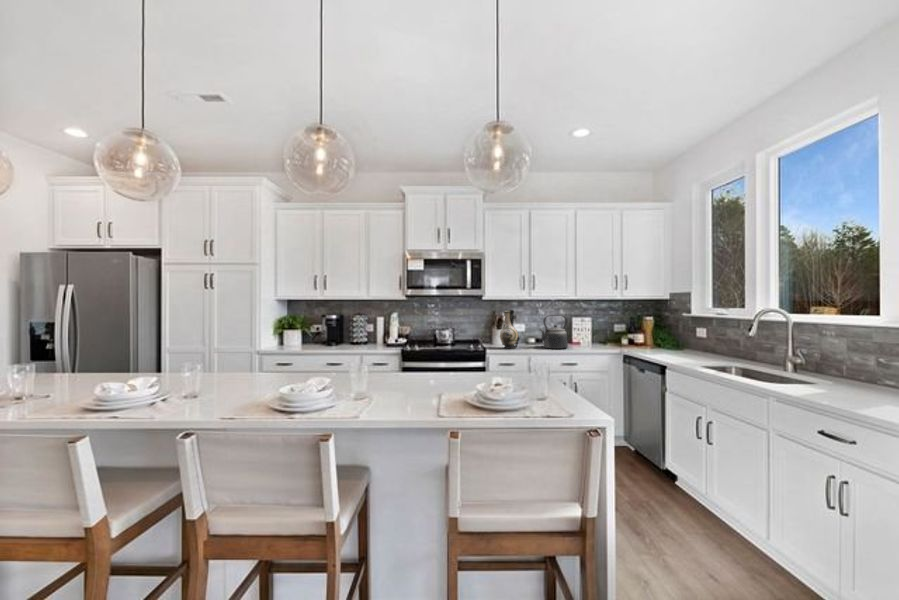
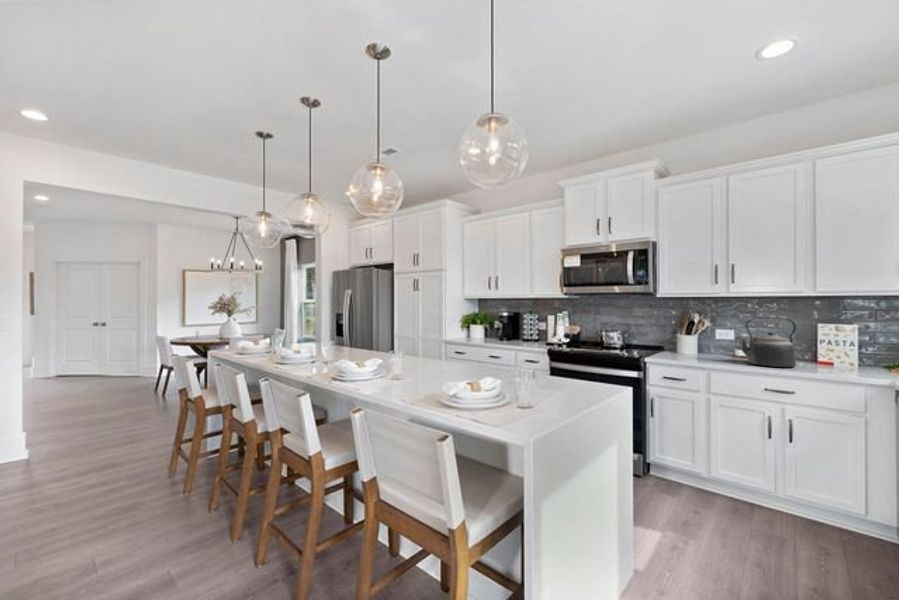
decorative vase: present [500,310,519,348] -> none [672,309,701,359]

